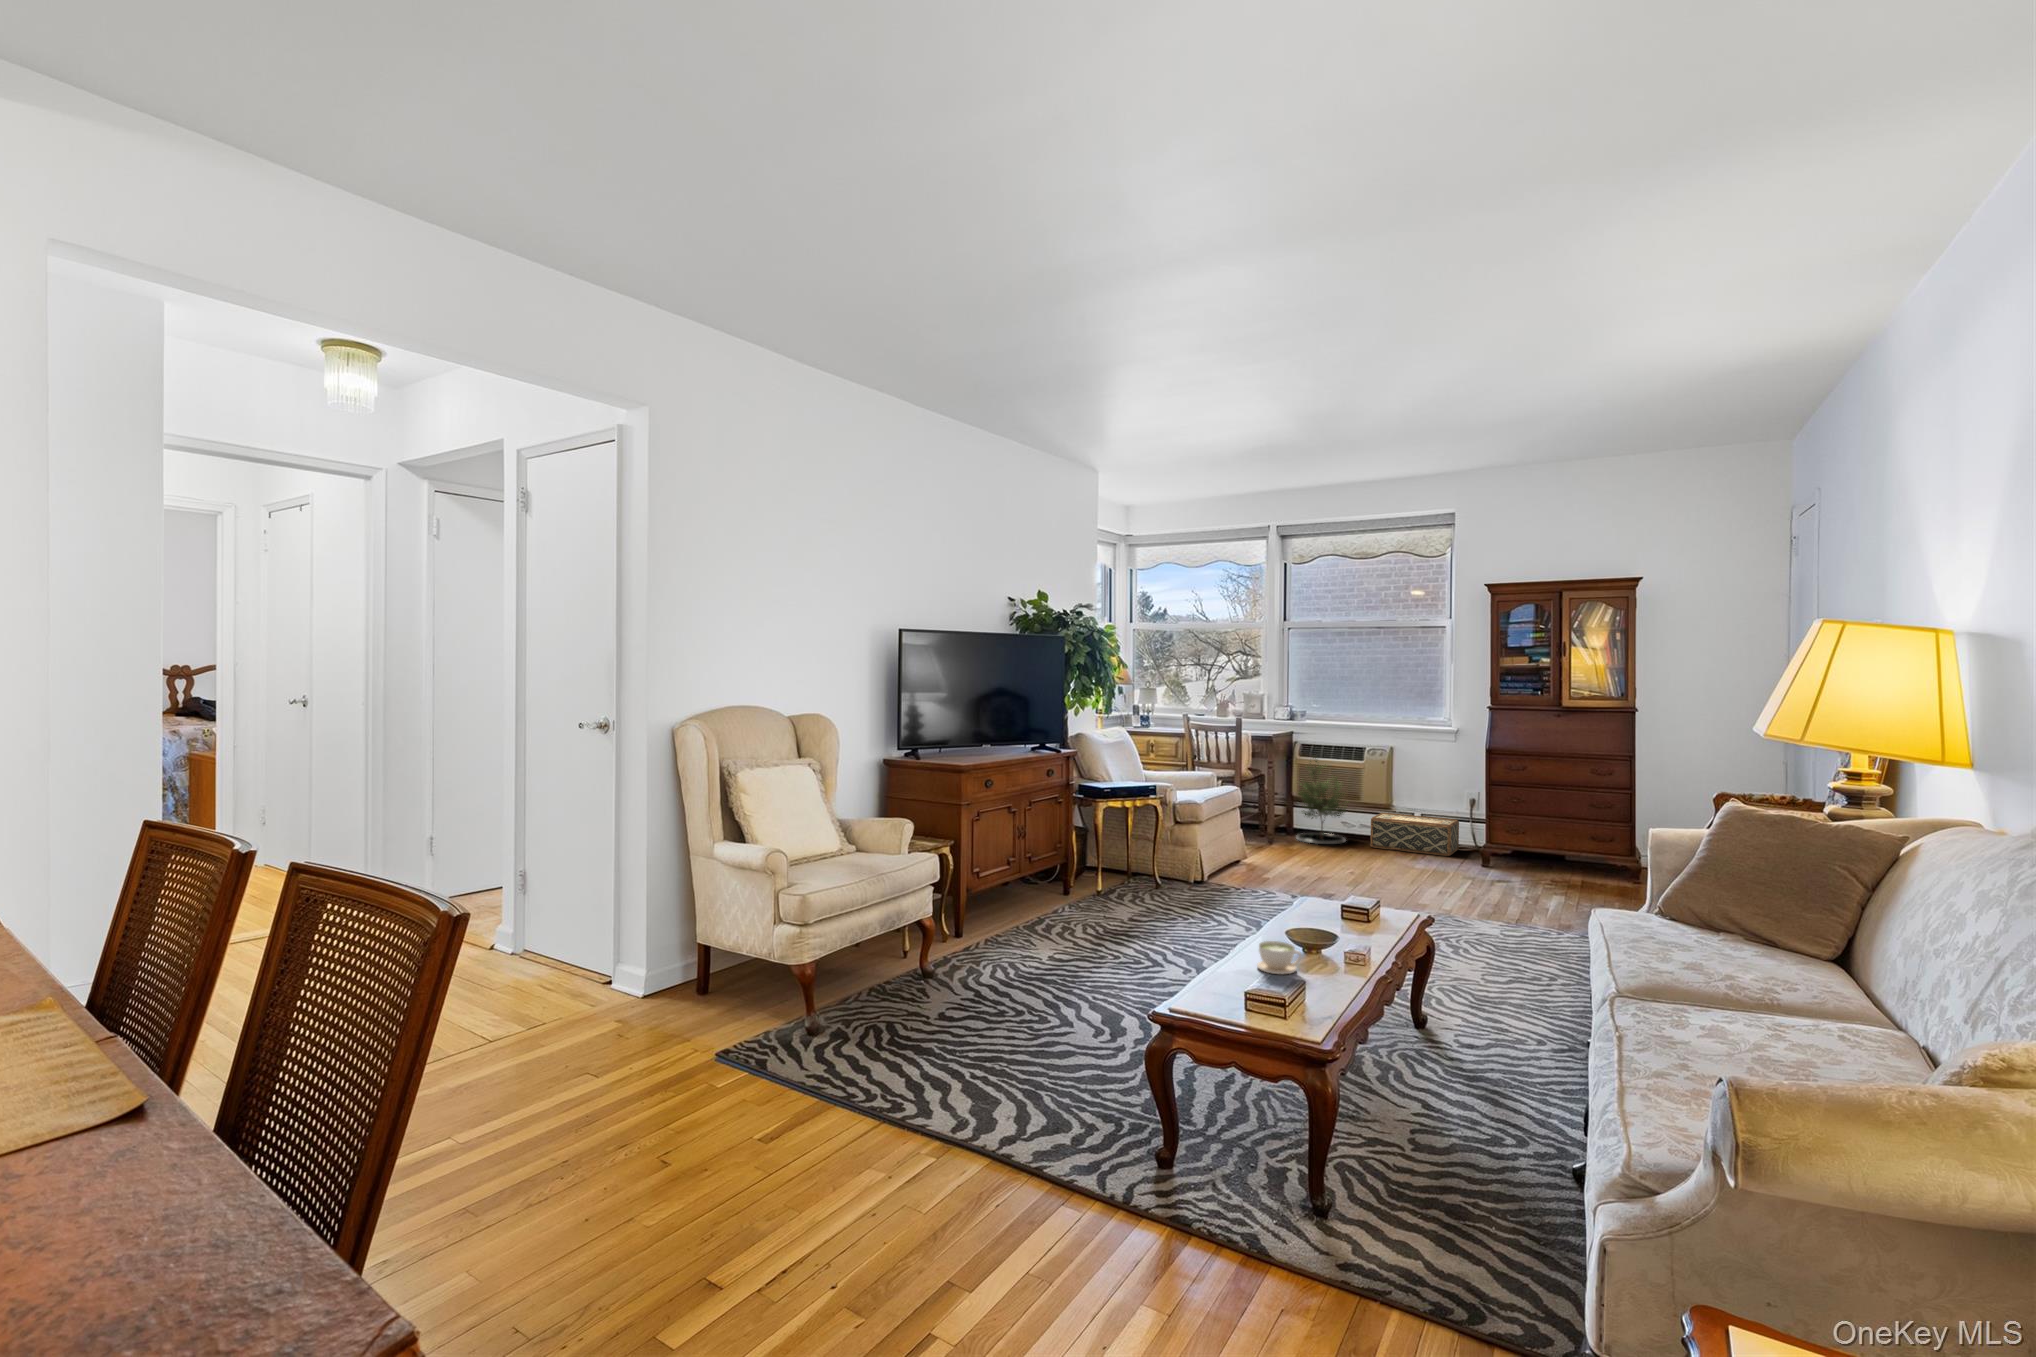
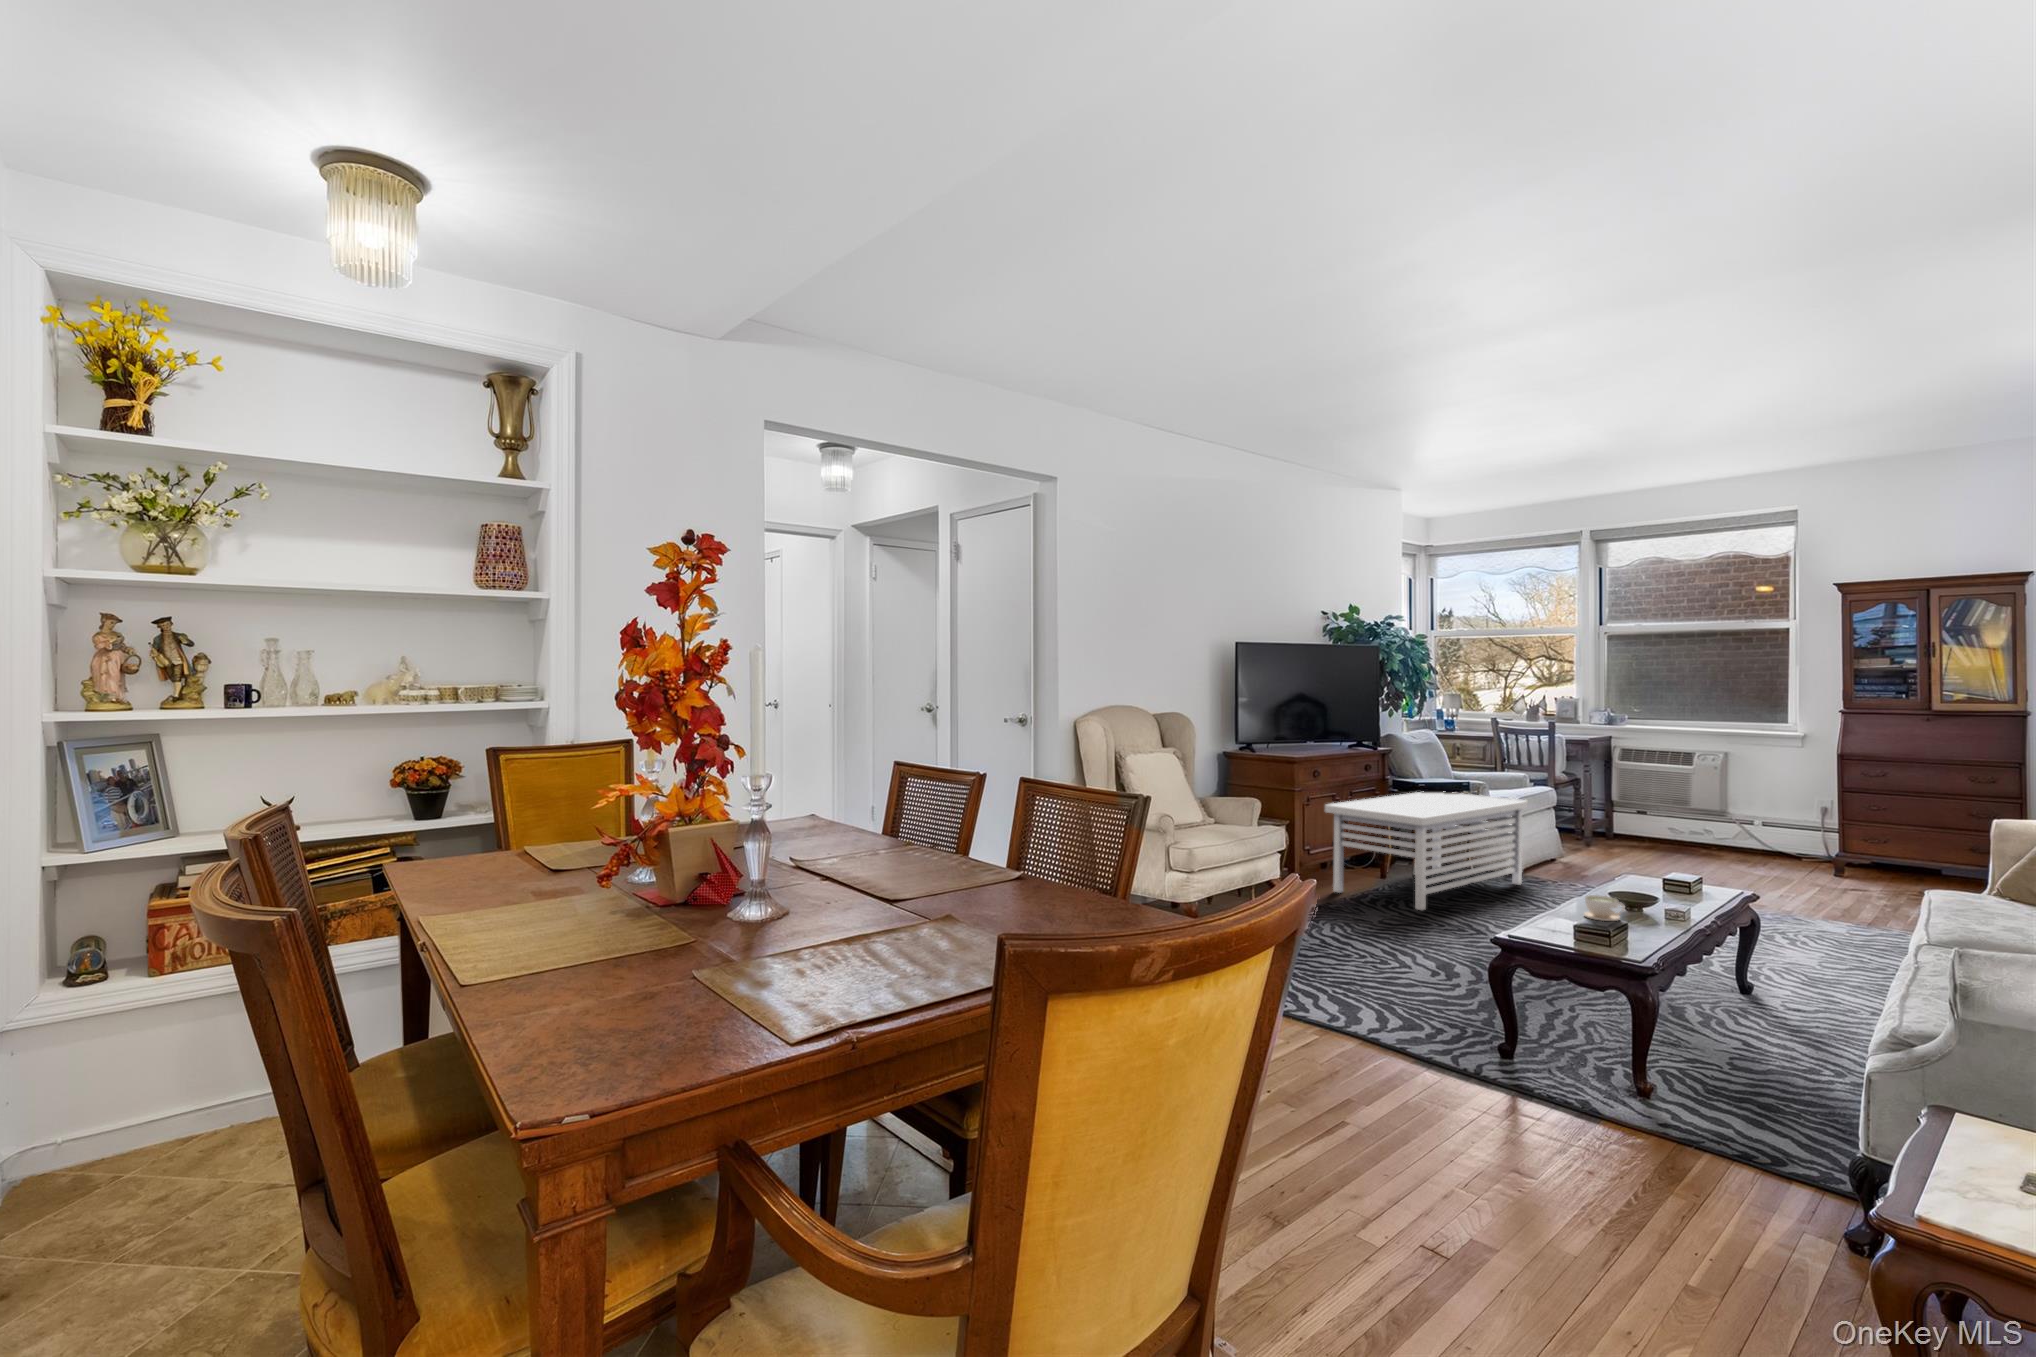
potted tree: present [1296,757,1345,844] -> none [1615,759,1679,849]
storage bench: none [998,795,1211,938] -> present [1325,791,1528,910]
woven basket: present [1371,813,1459,856] -> none [1702,819,1807,864]

